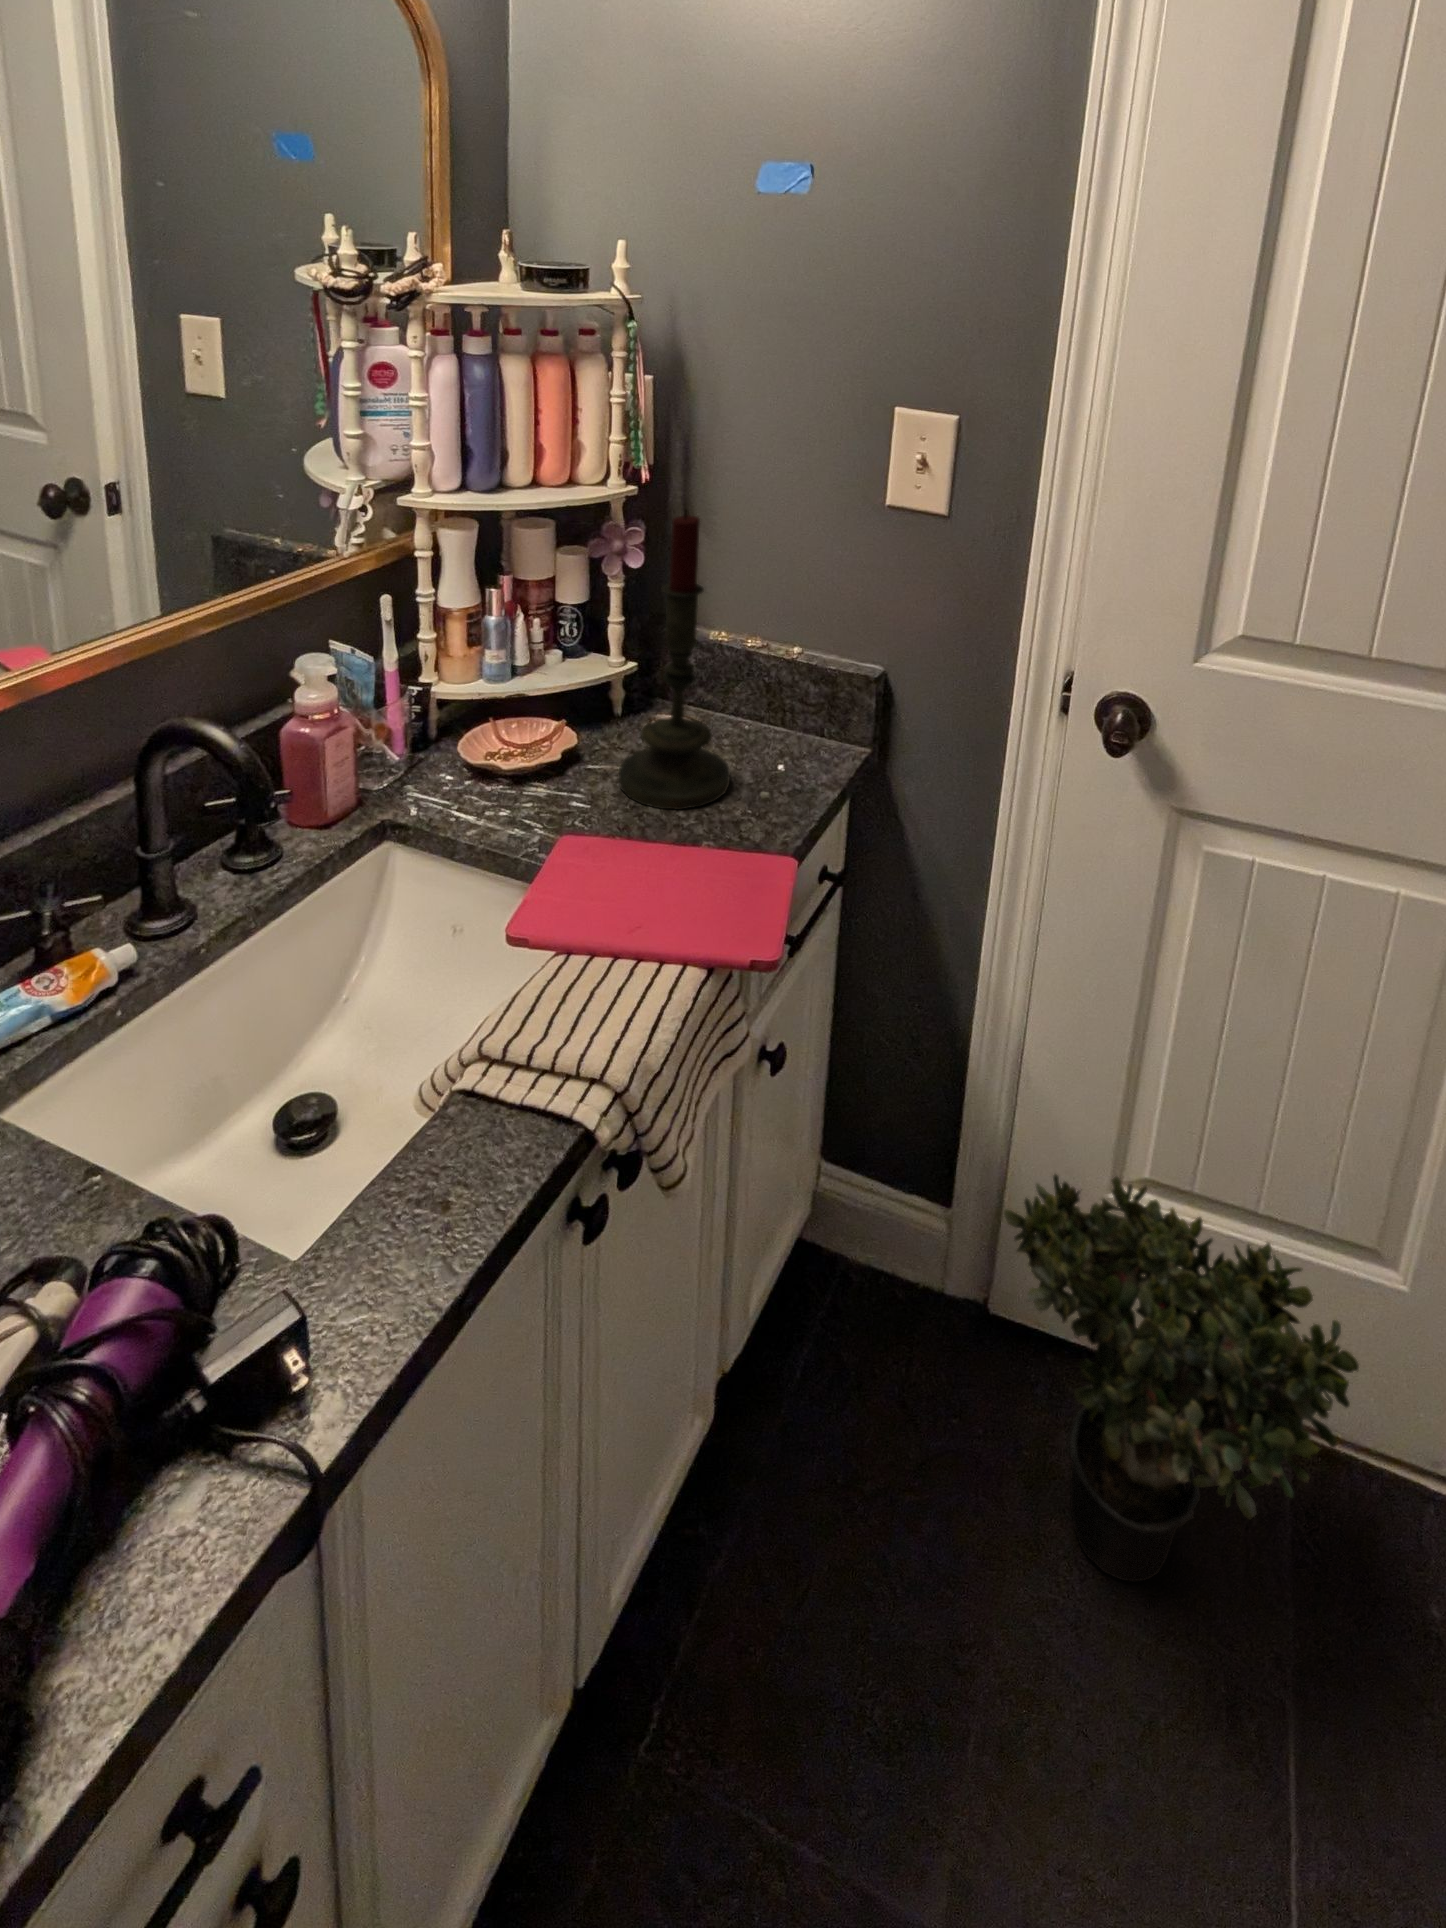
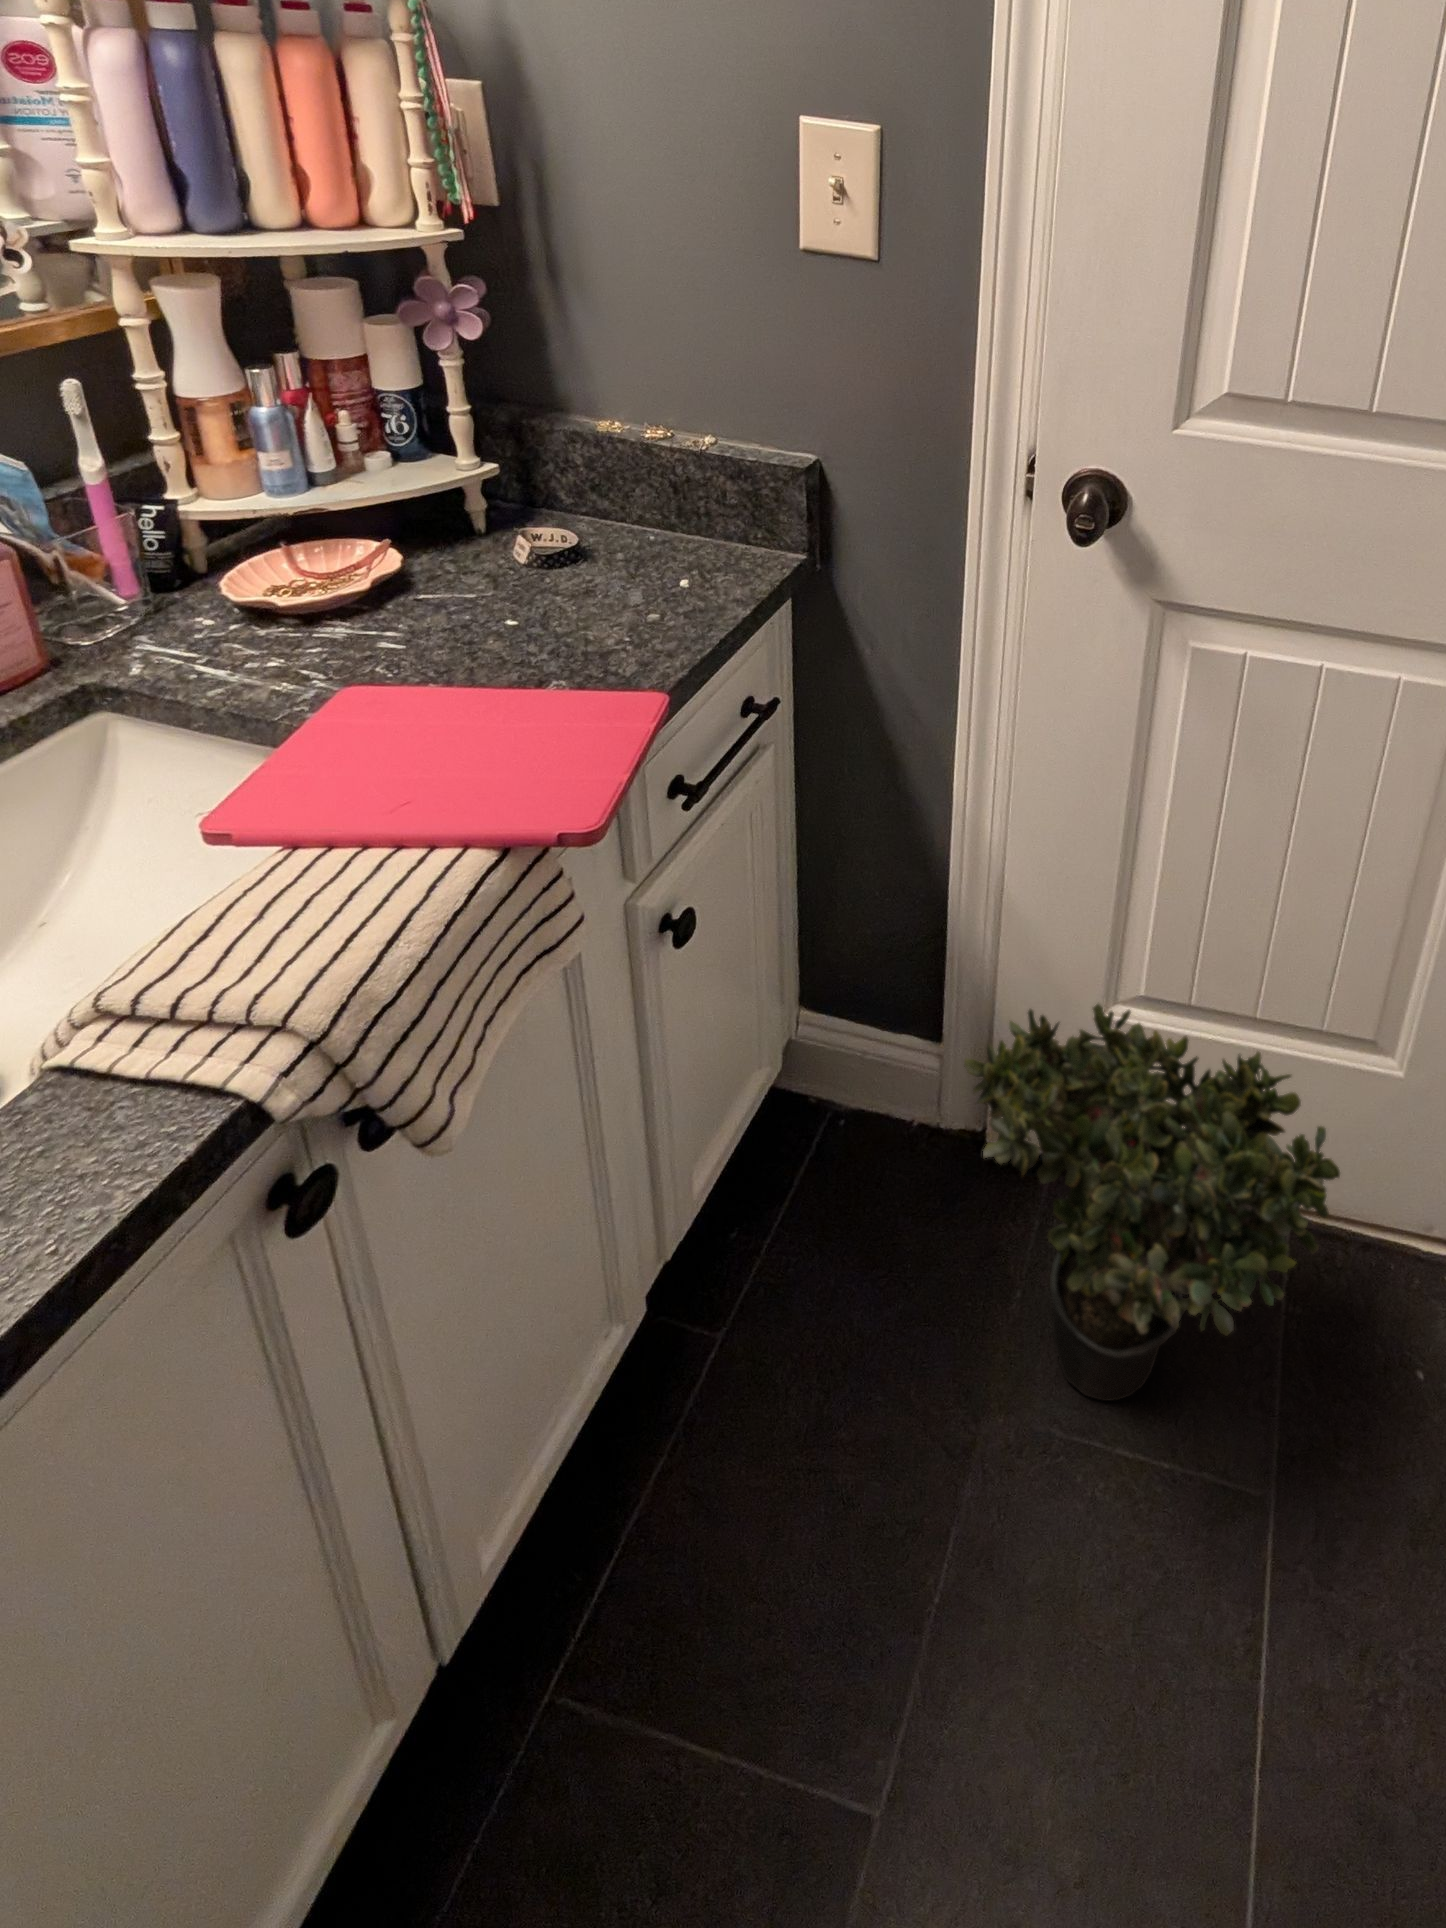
candle: present [619,514,730,809] -> none [451,246,608,644]

